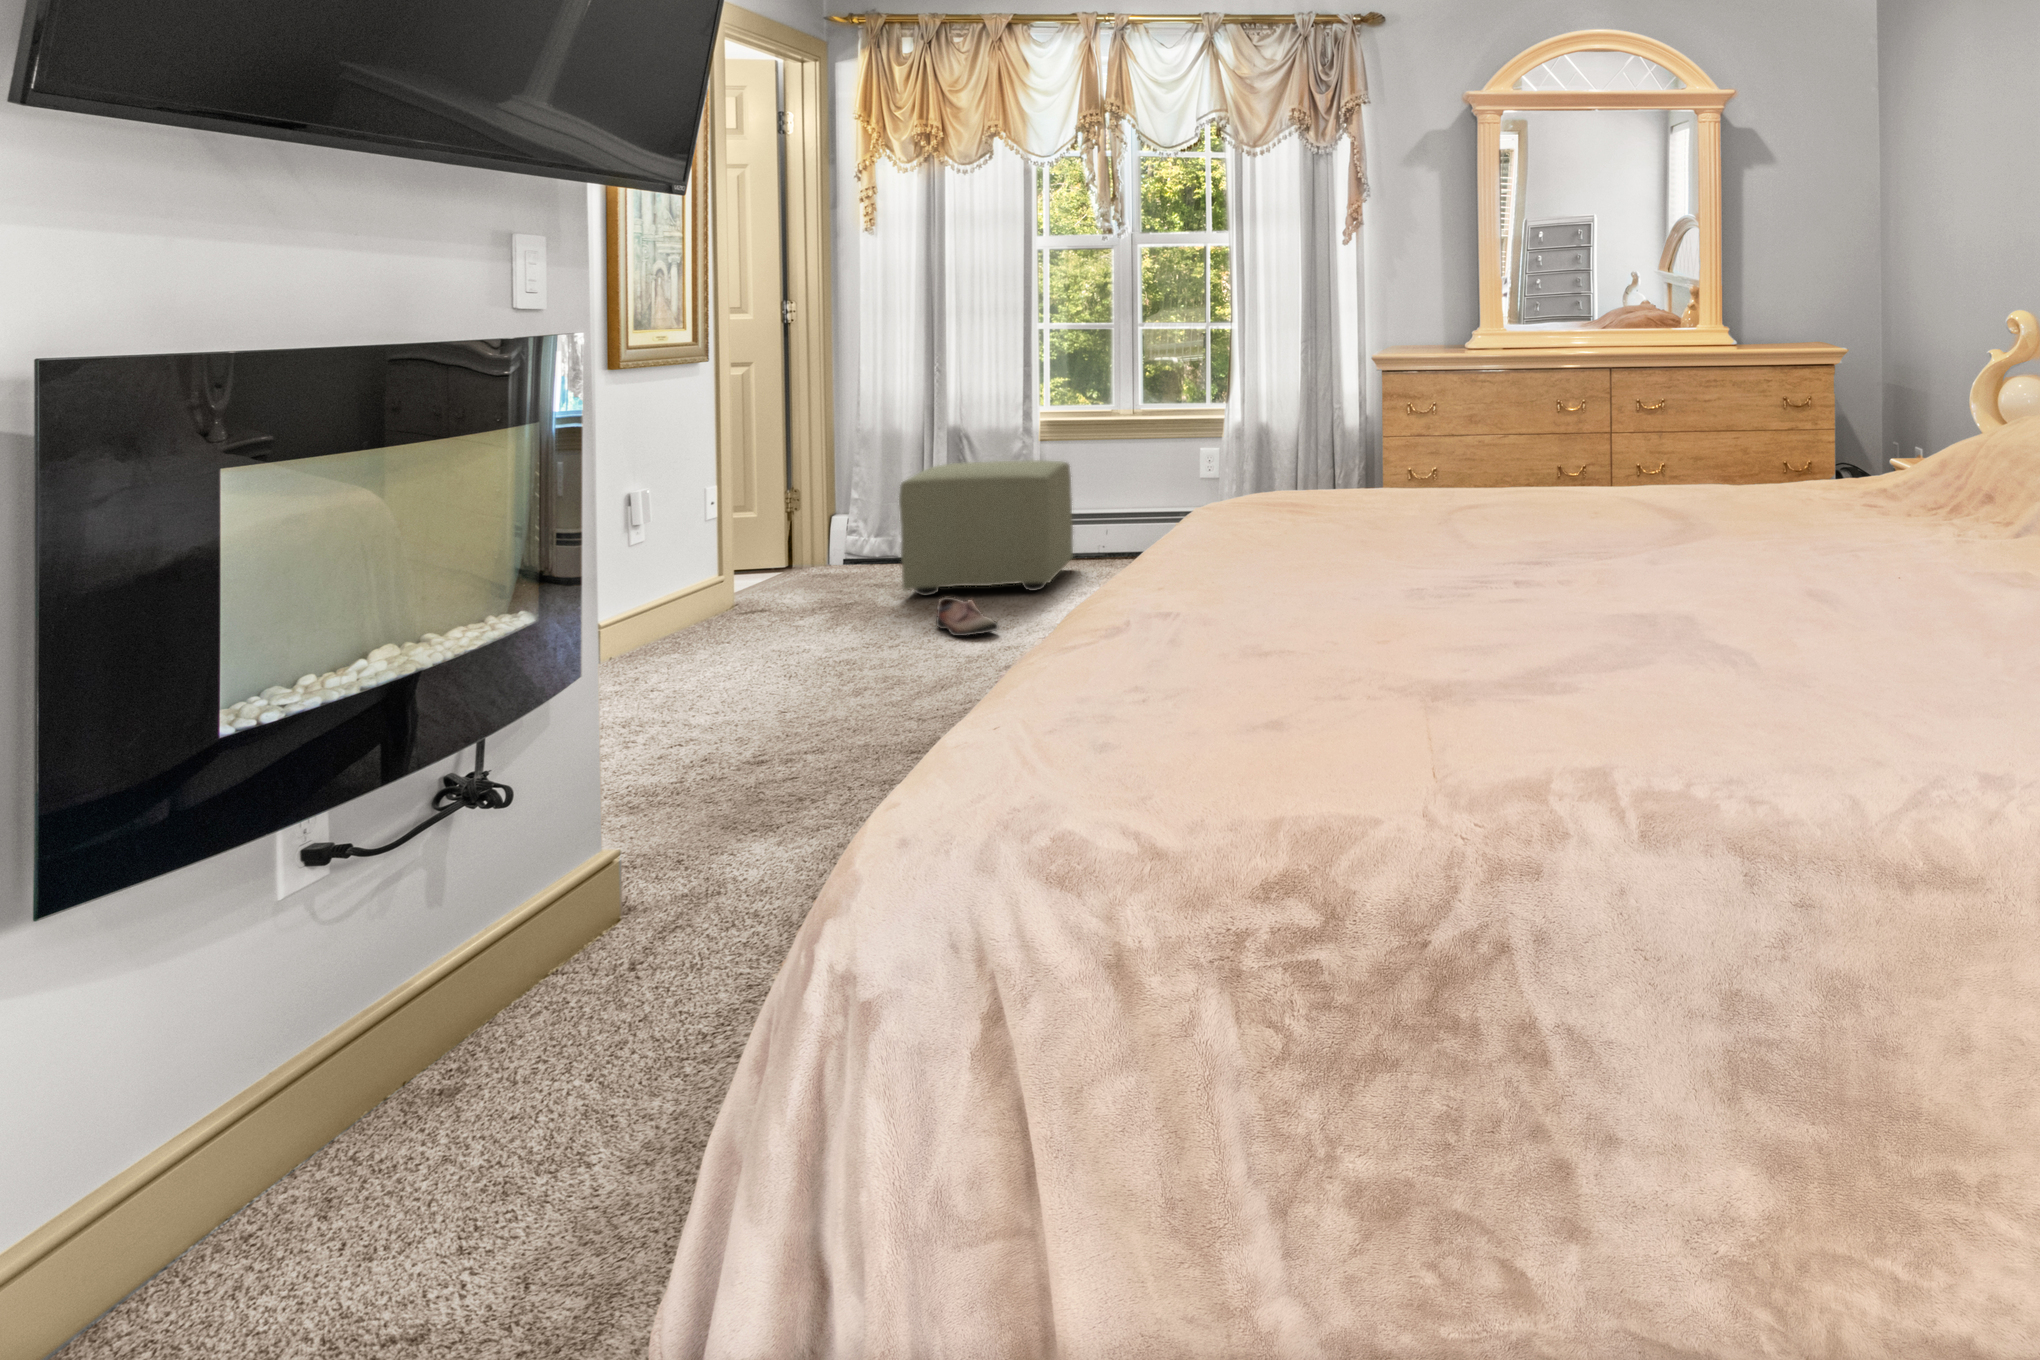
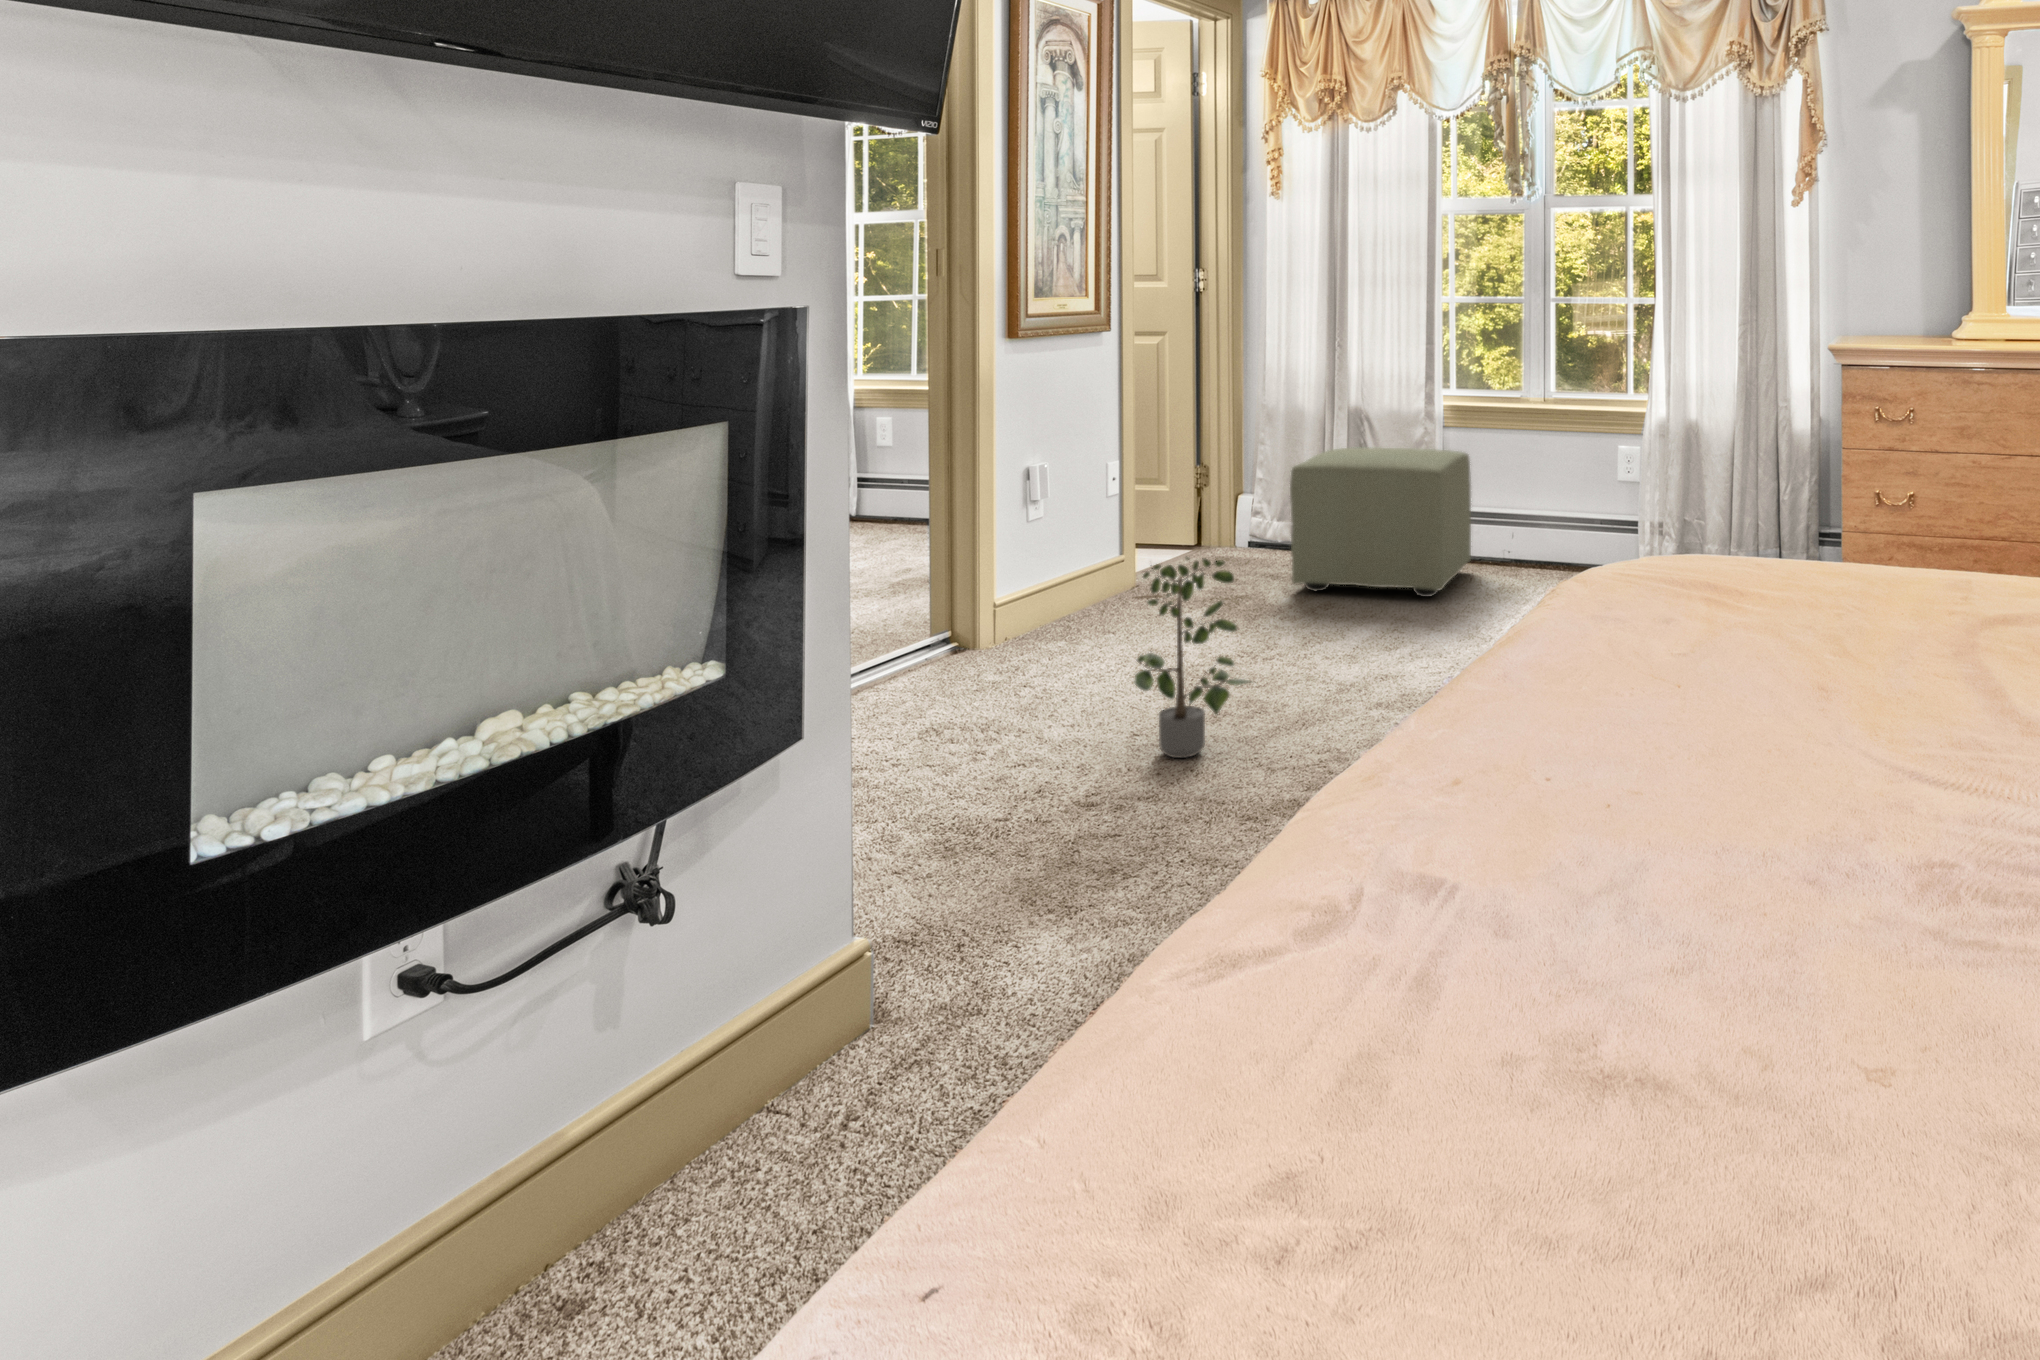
potted plant: none [789,545,906,726] -> present [1135,557,1250,758]
shoe: present [936,597,998,636] -> none [1316,601,1378,650]

